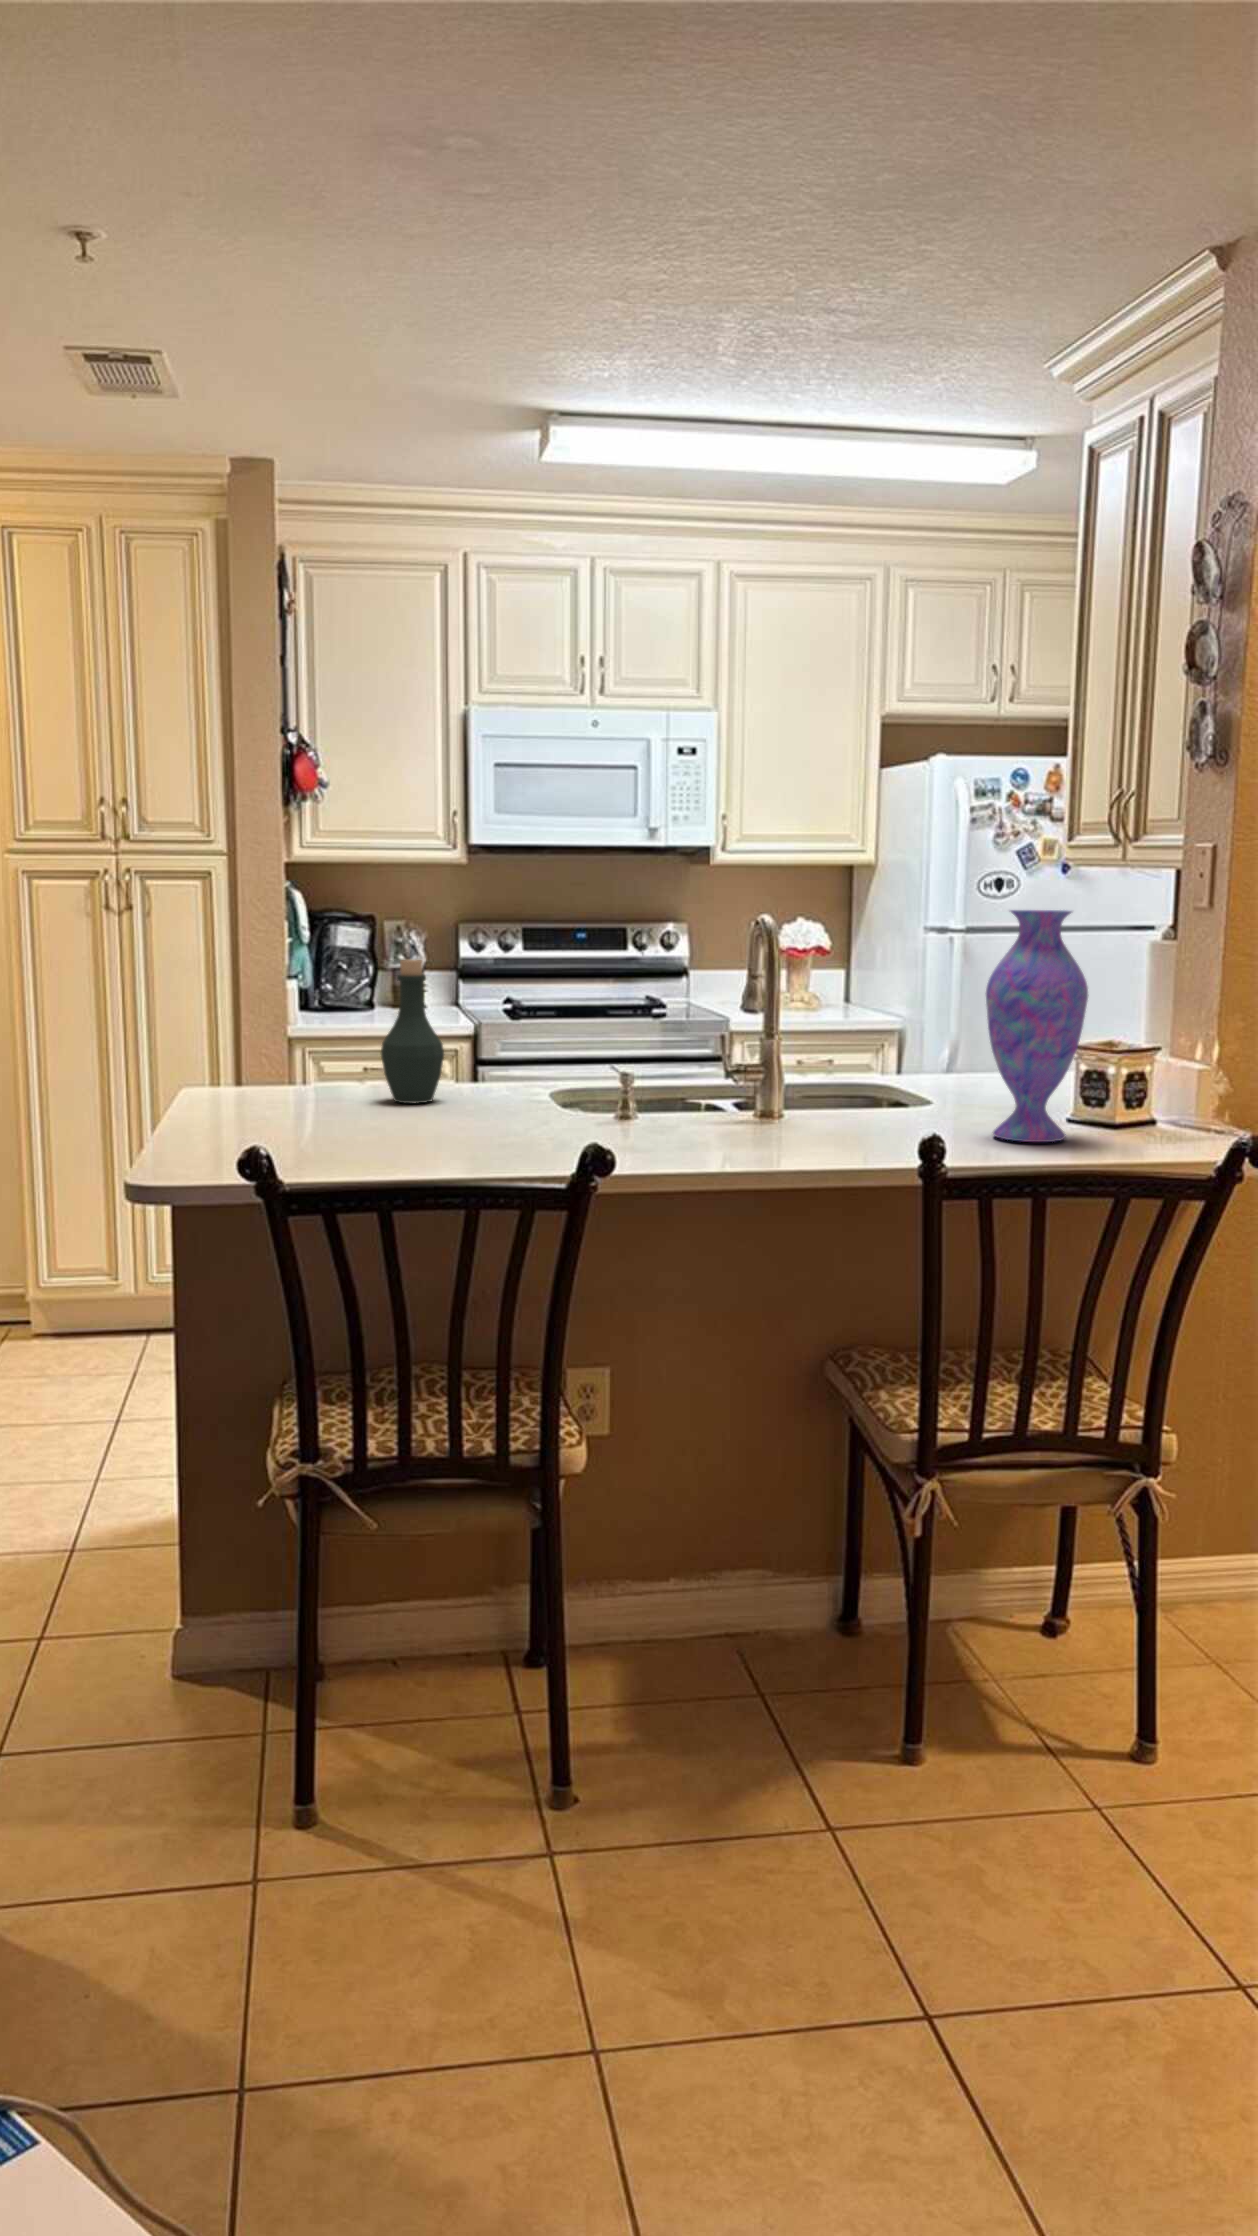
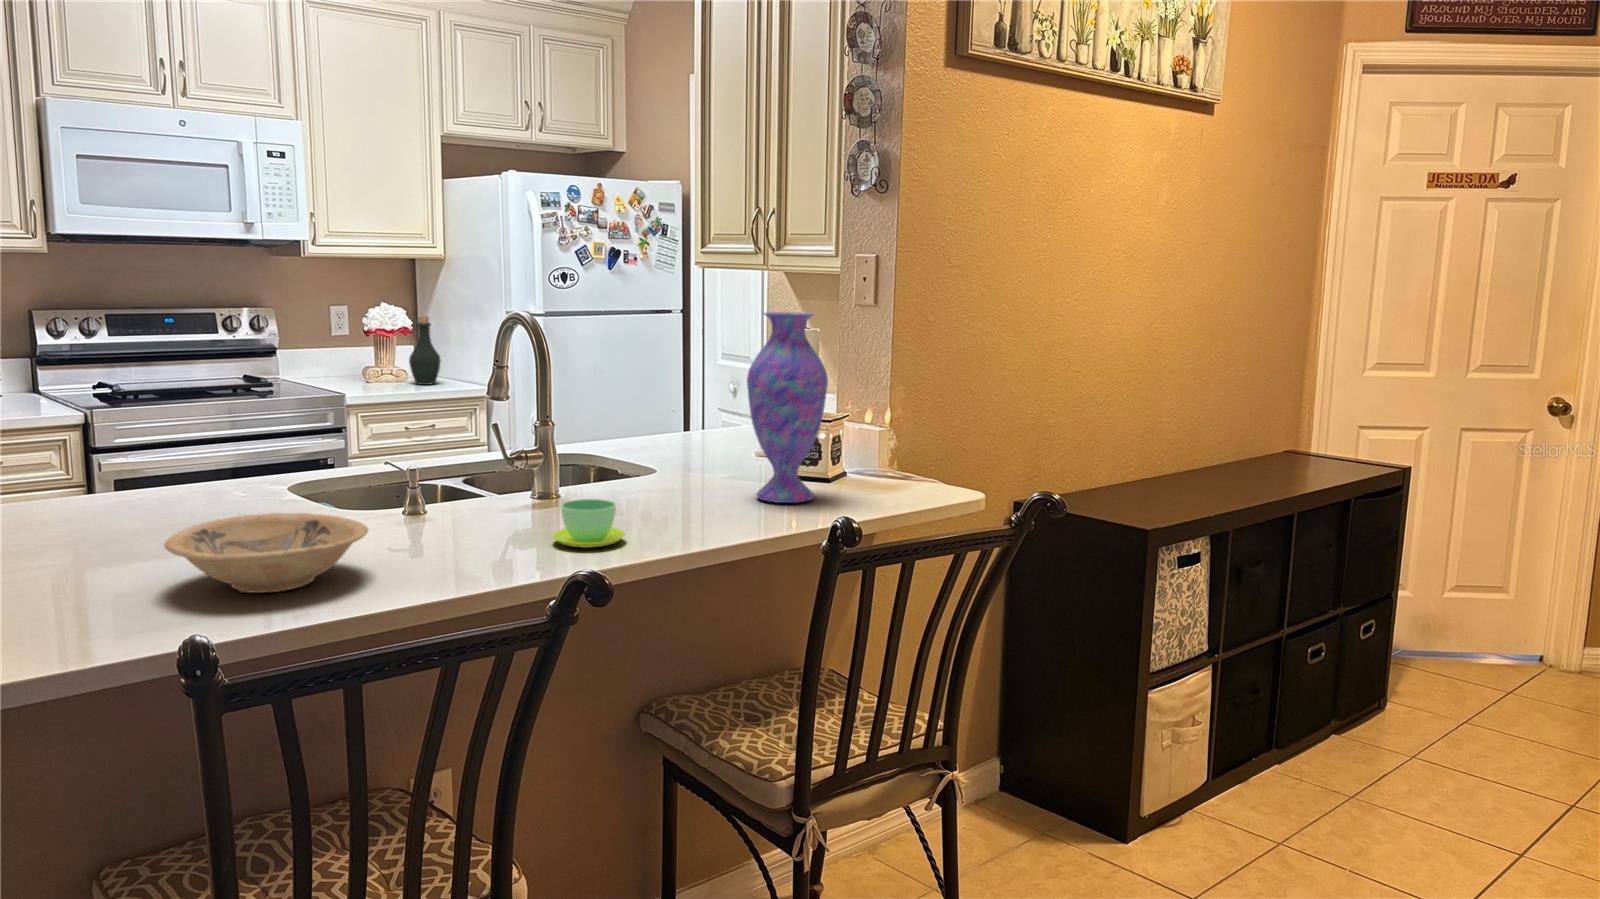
bottle: present [381,960,444,1103] -> present [409,316,441,385]
bowl: none [344,1089,515,1154] -> present [164,513,368,593]
cup: none [702,1106,780,1154] -> present [552,499,625,548]

